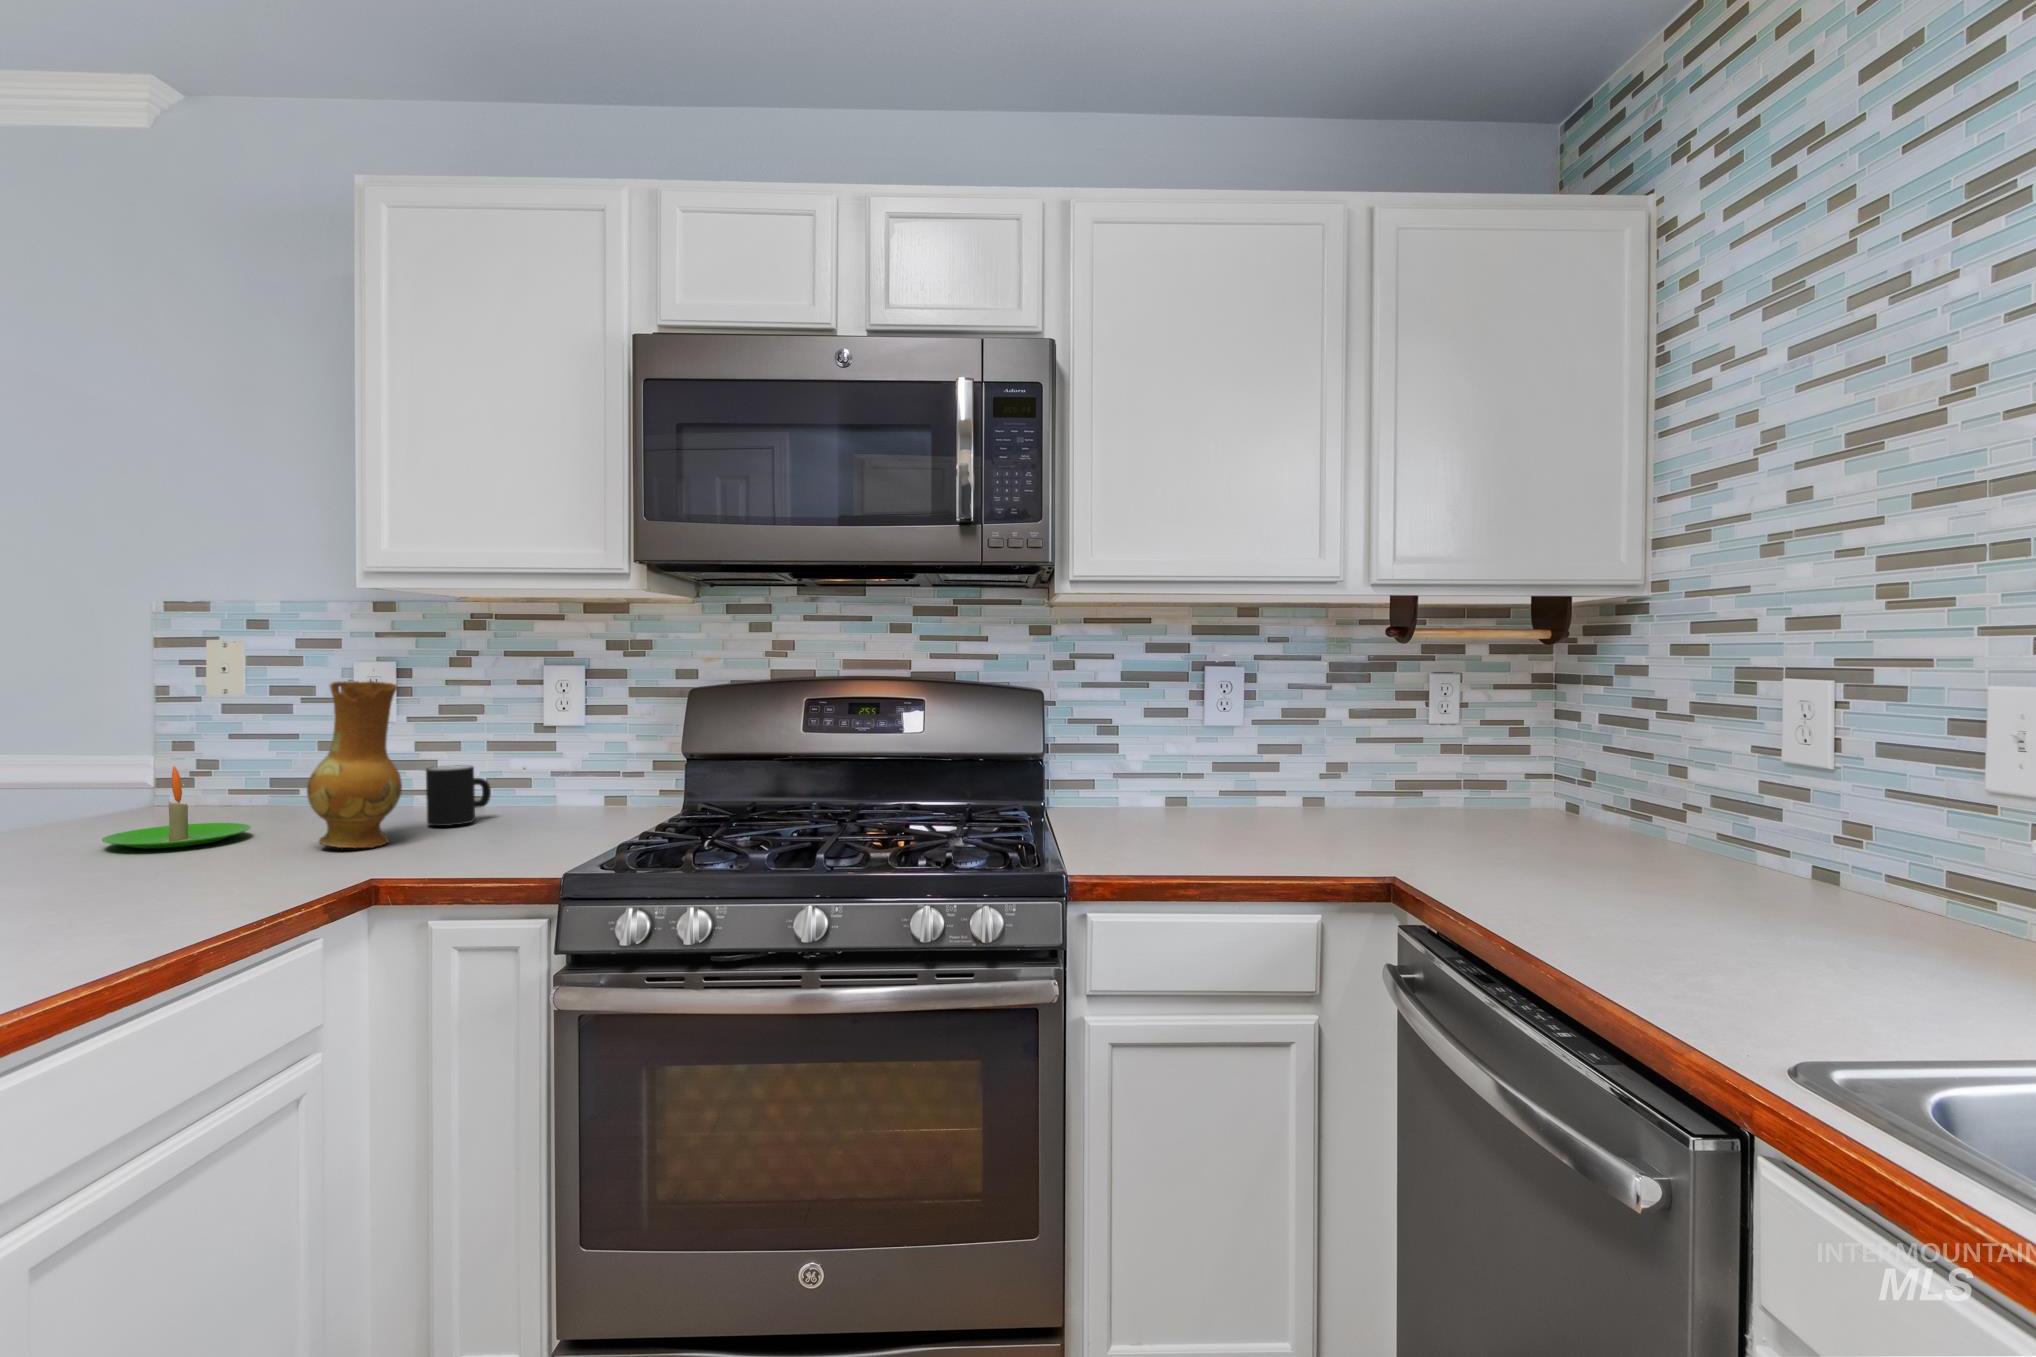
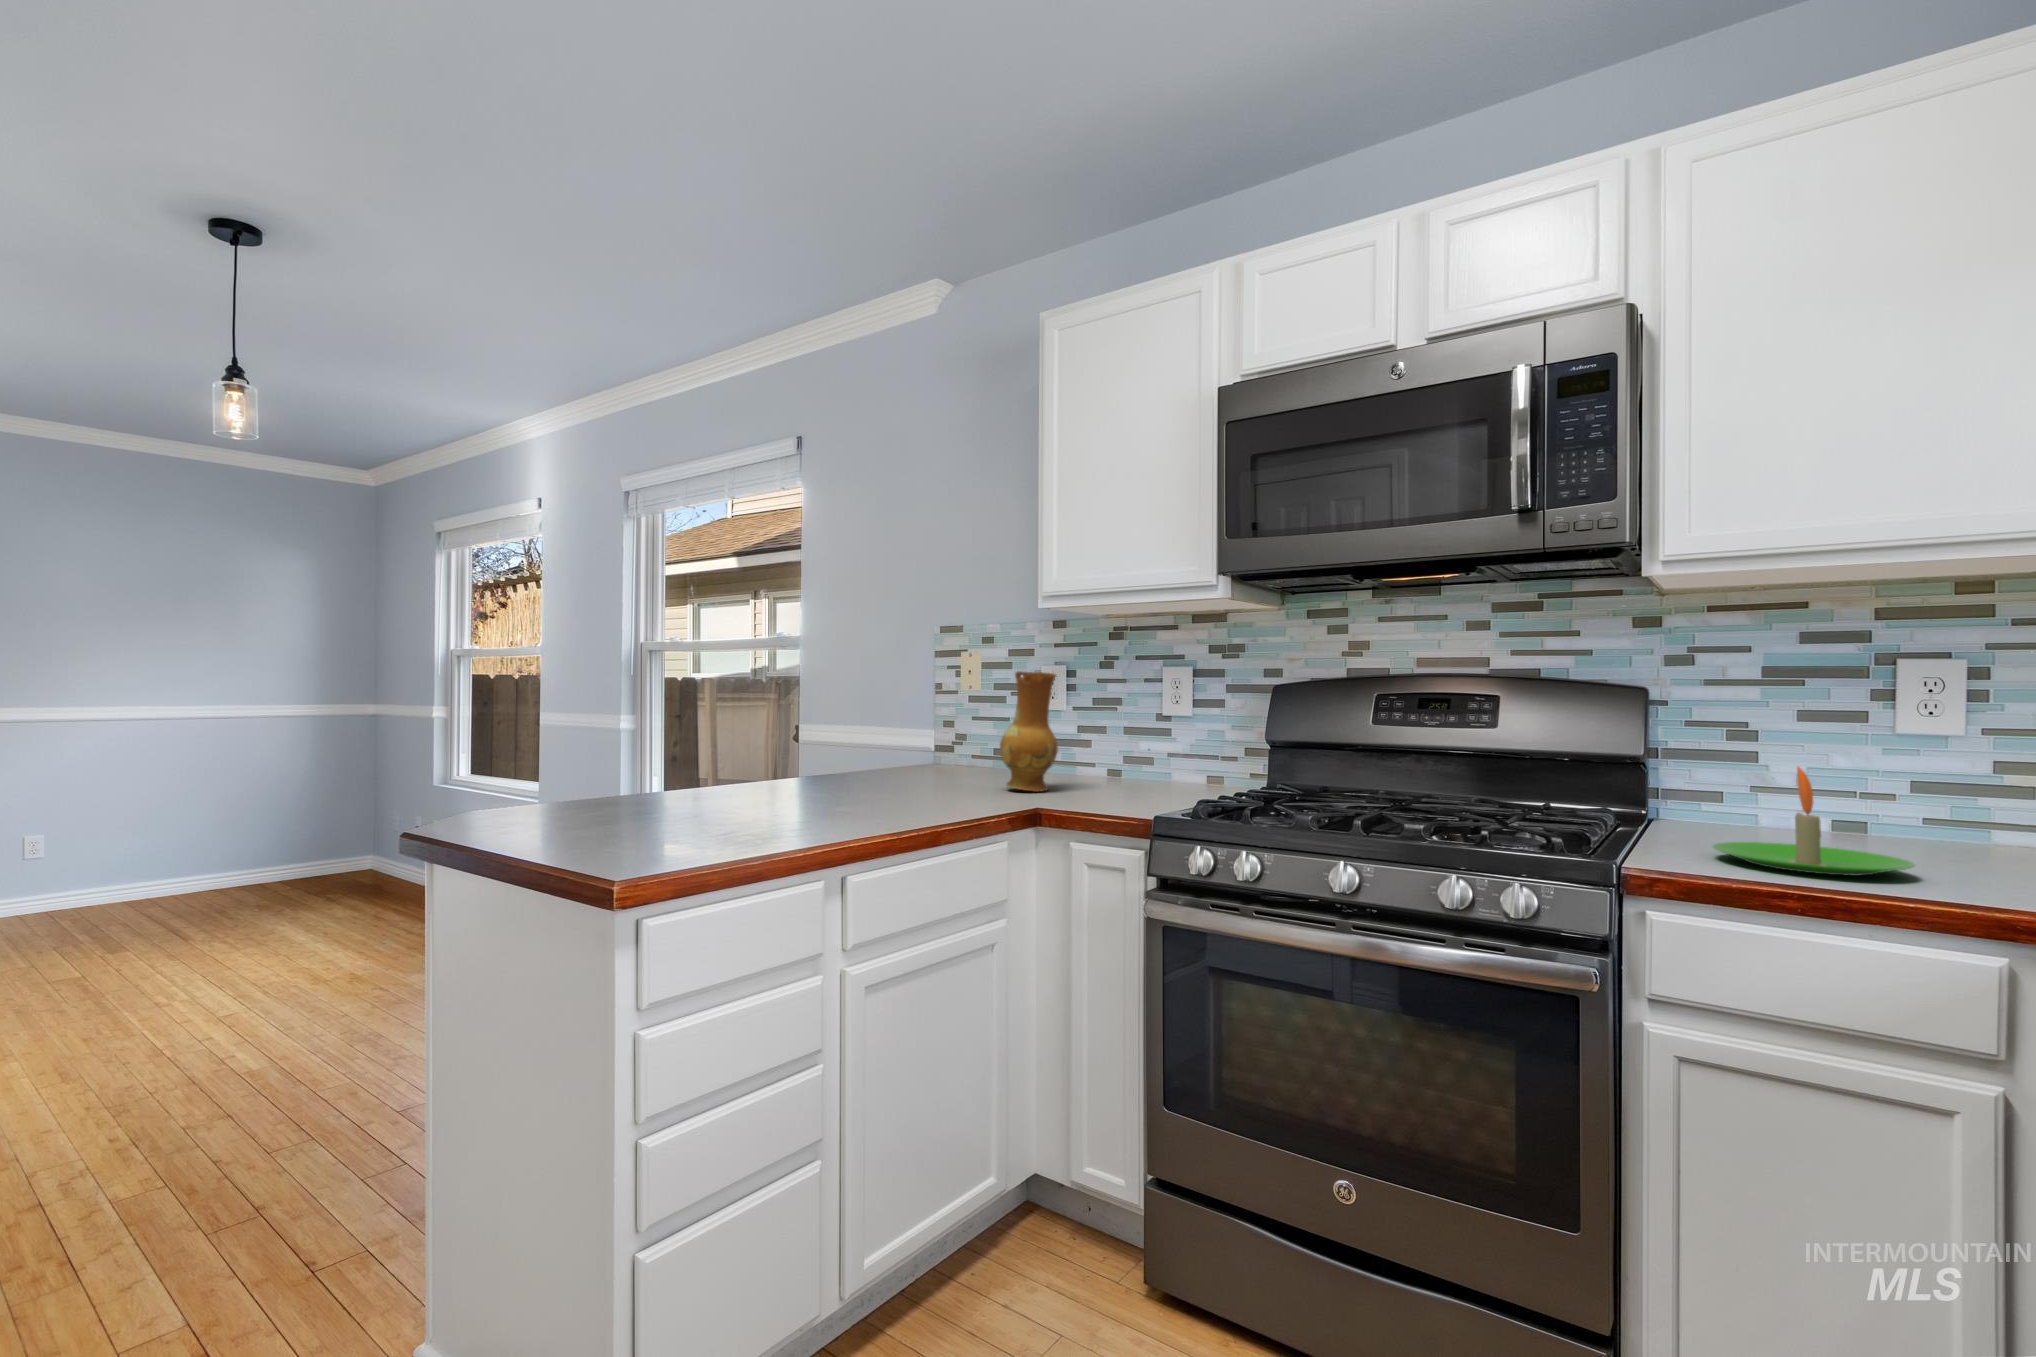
mug: present [426,765,491,826] -> none [1078,741,1122,785]
candle: present [102,766,251,849] -> present [1712,767,1915,876]

